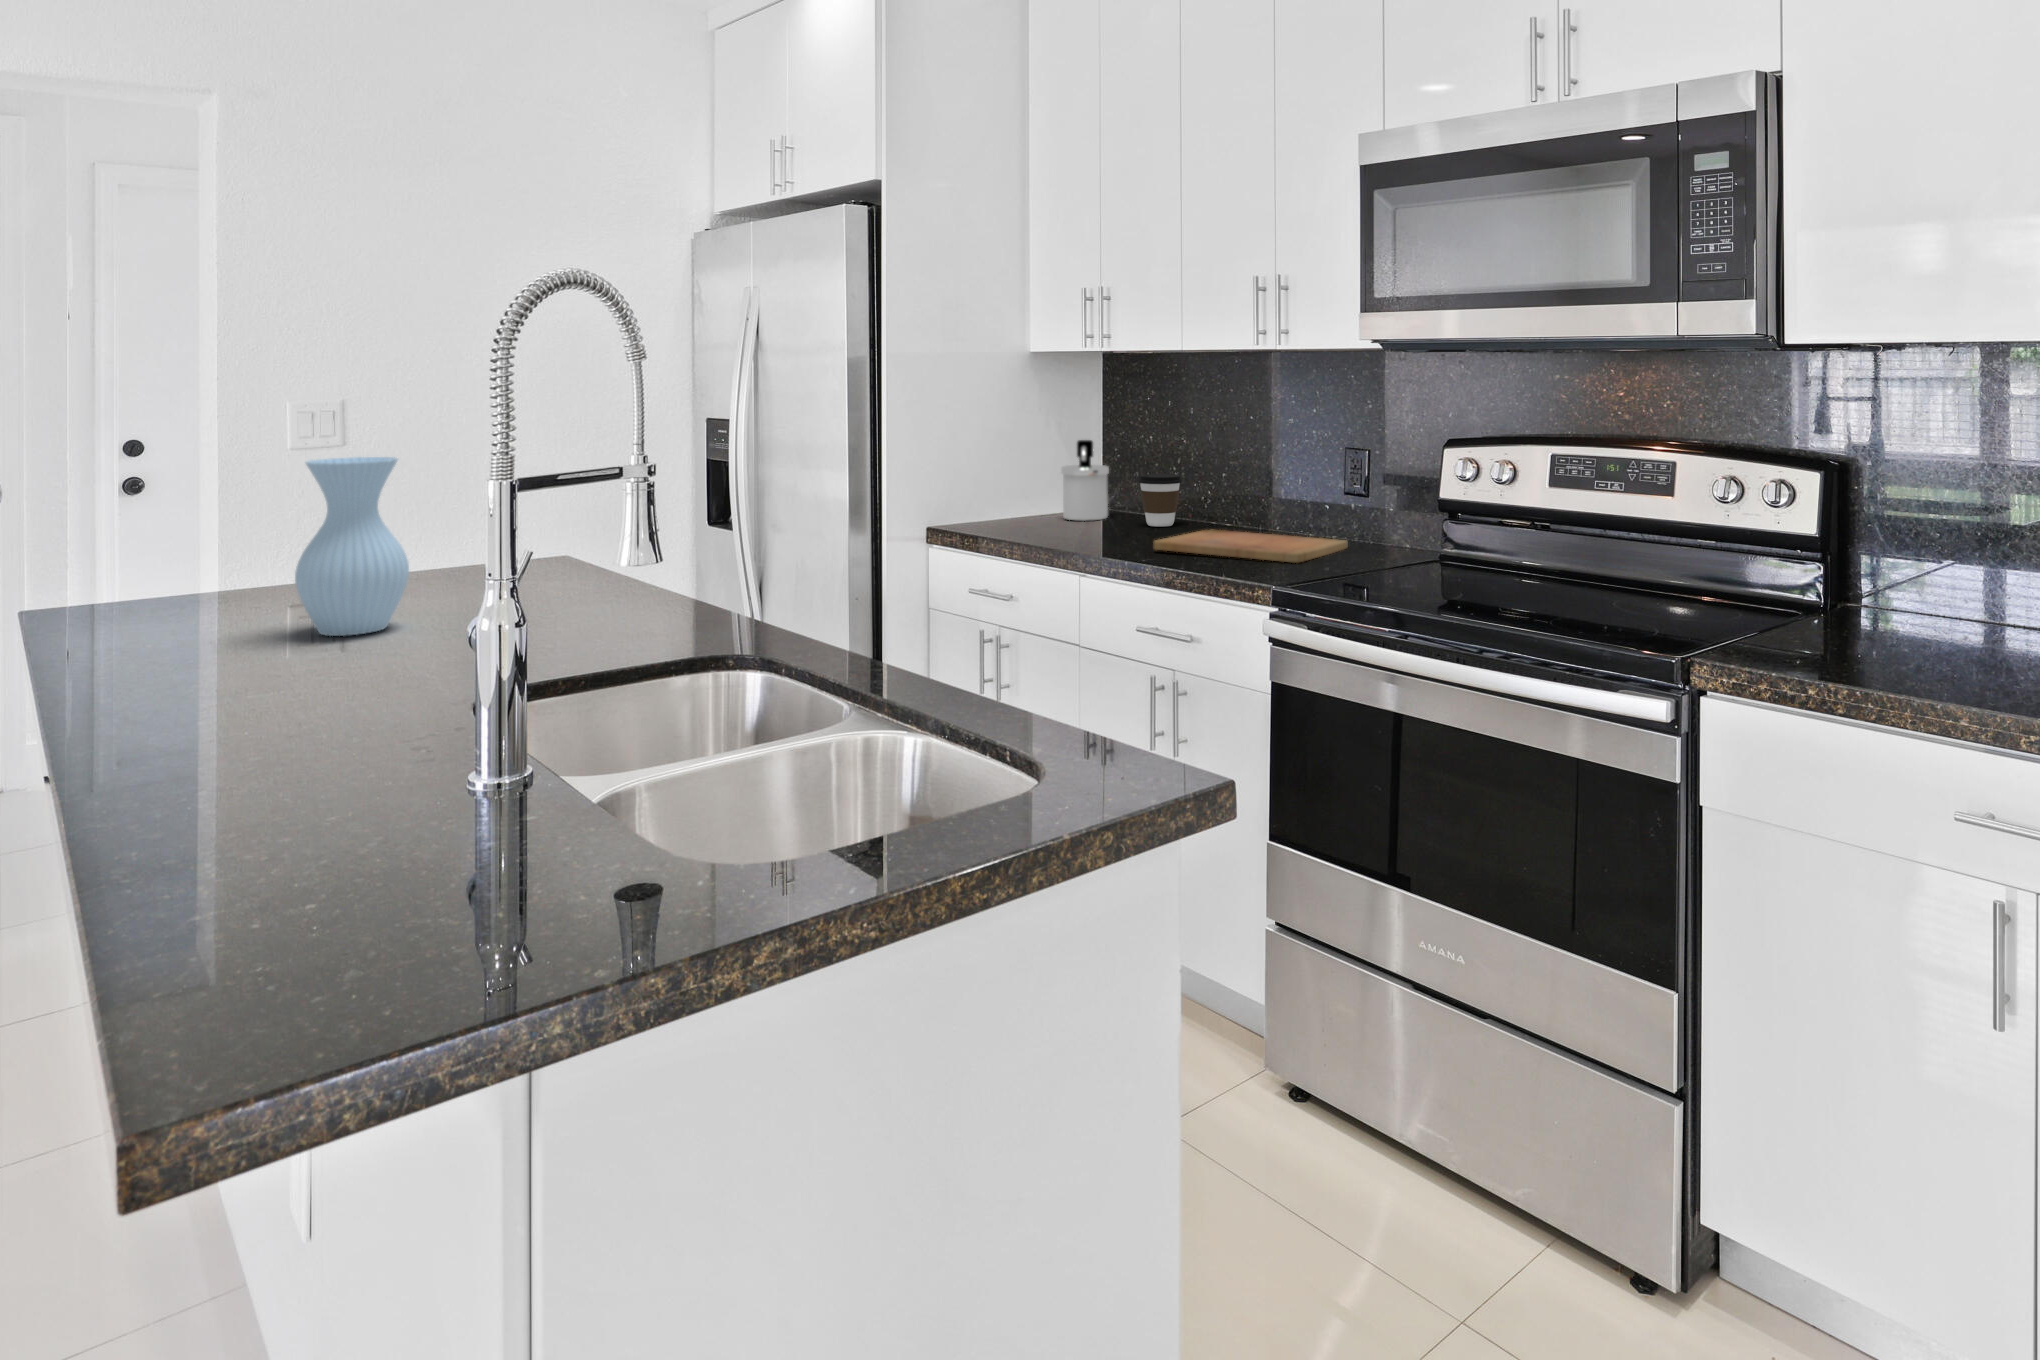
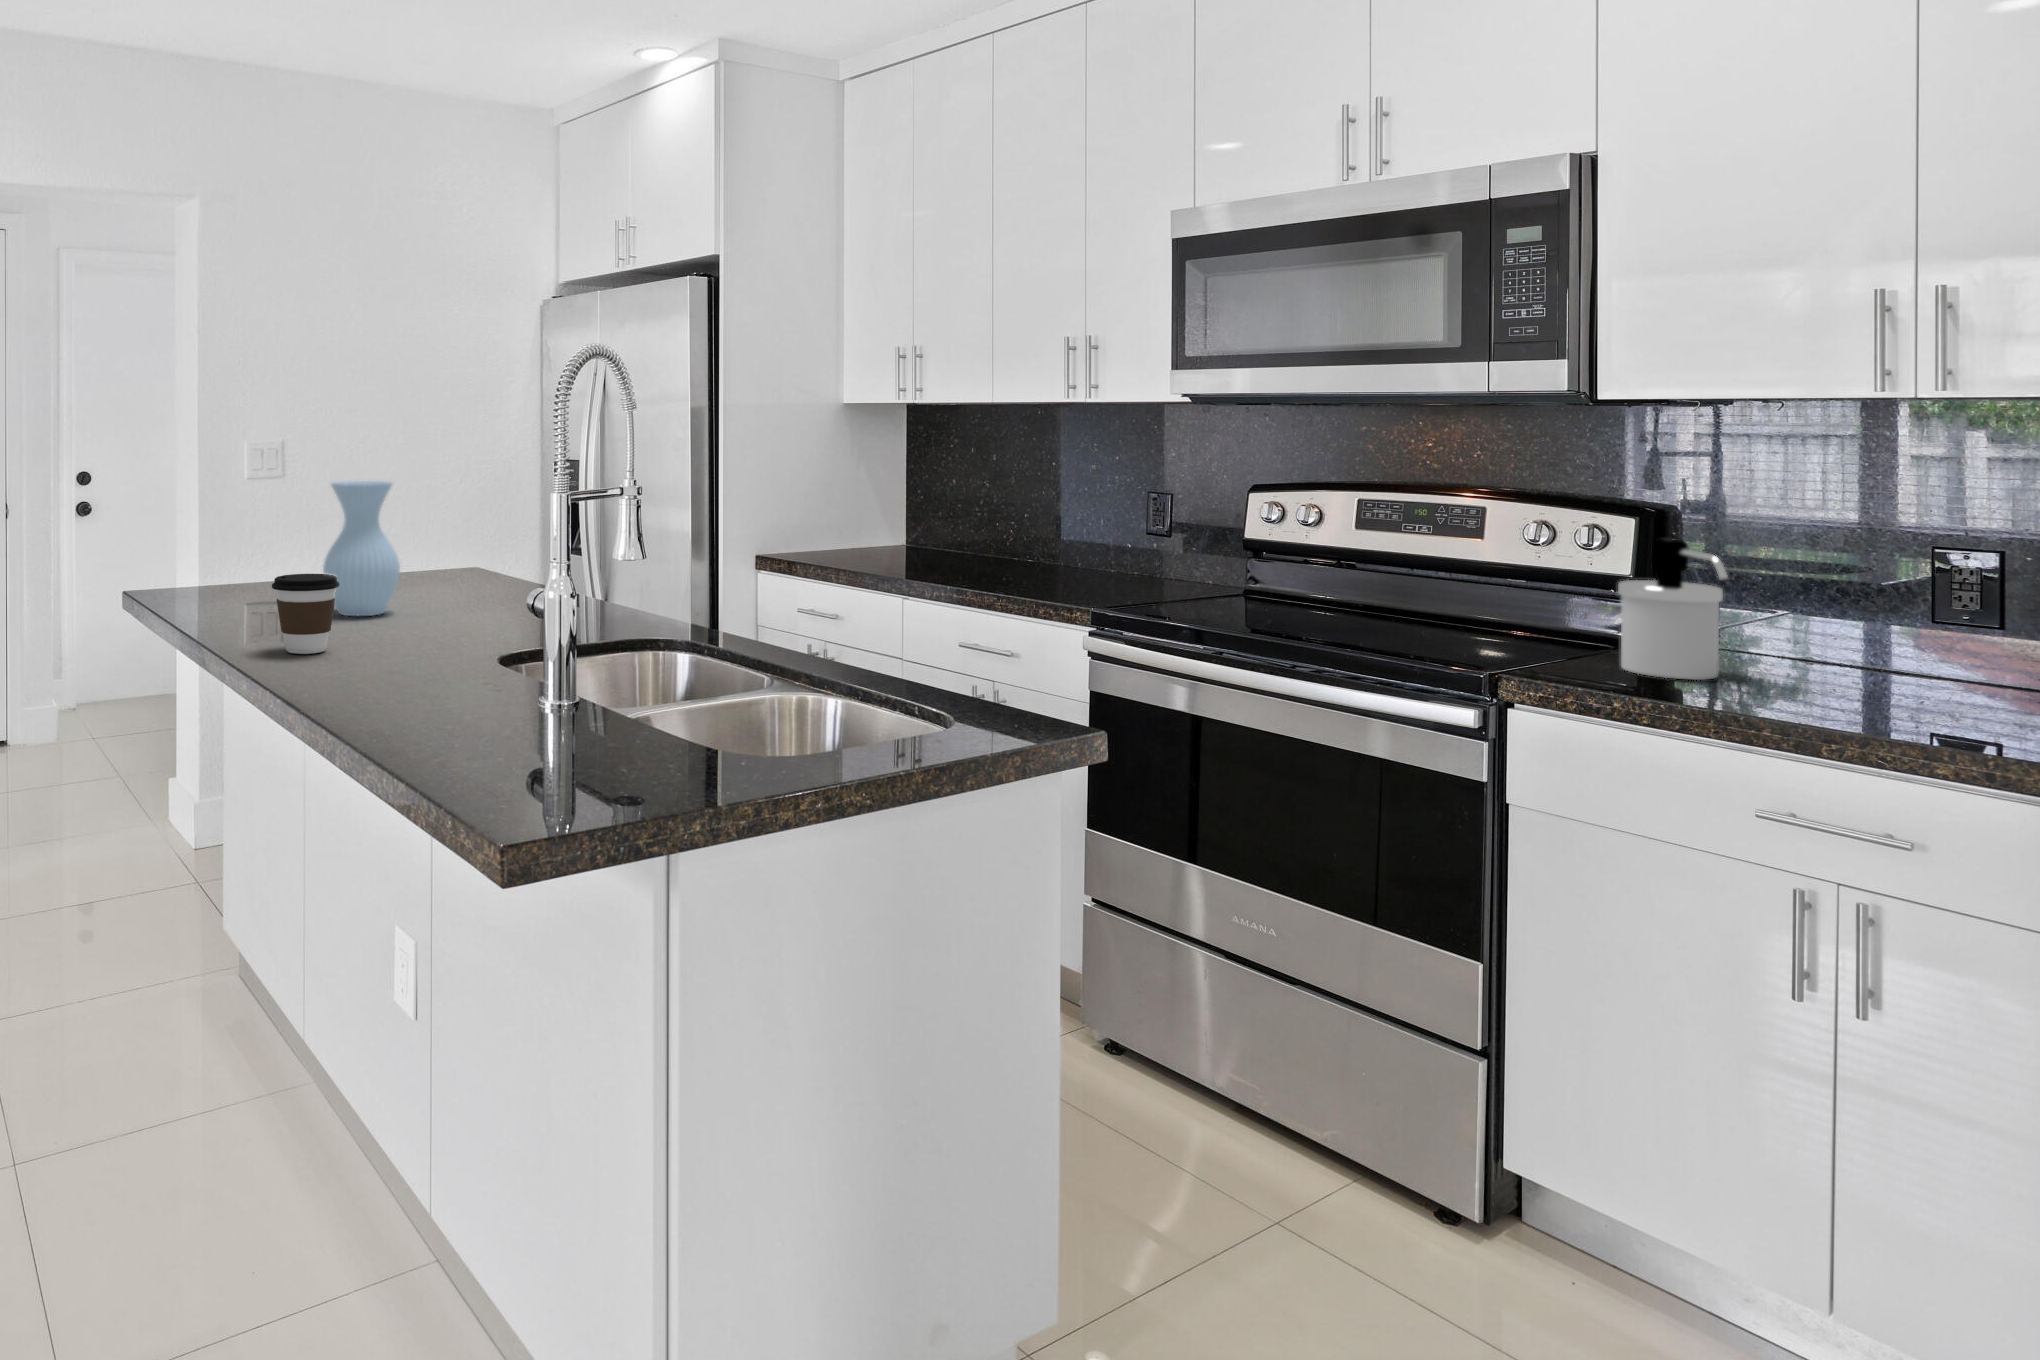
soap dispenser: present [1061,440,1109,520] -> present [1618,539,1728,680]
coffee cup: present [1138,474,1182,526] -> present [272,574,340,654]
cutting board: present [1154,530,1348,562] -> none [969,566,1153,594]

